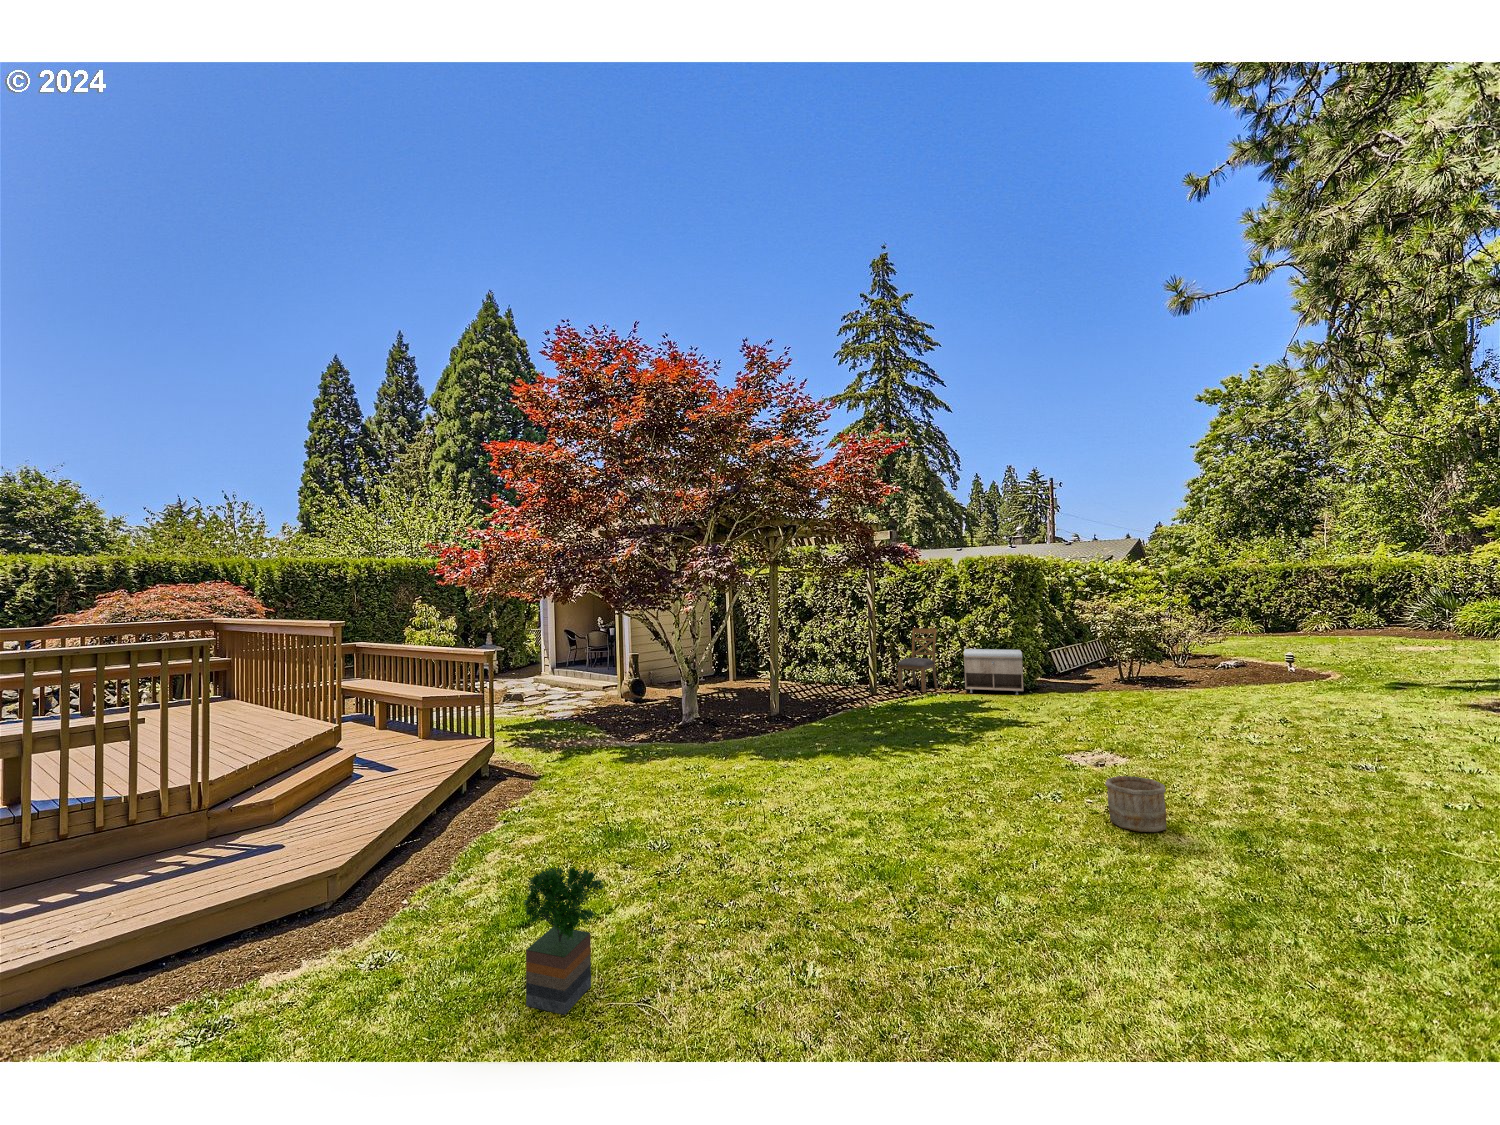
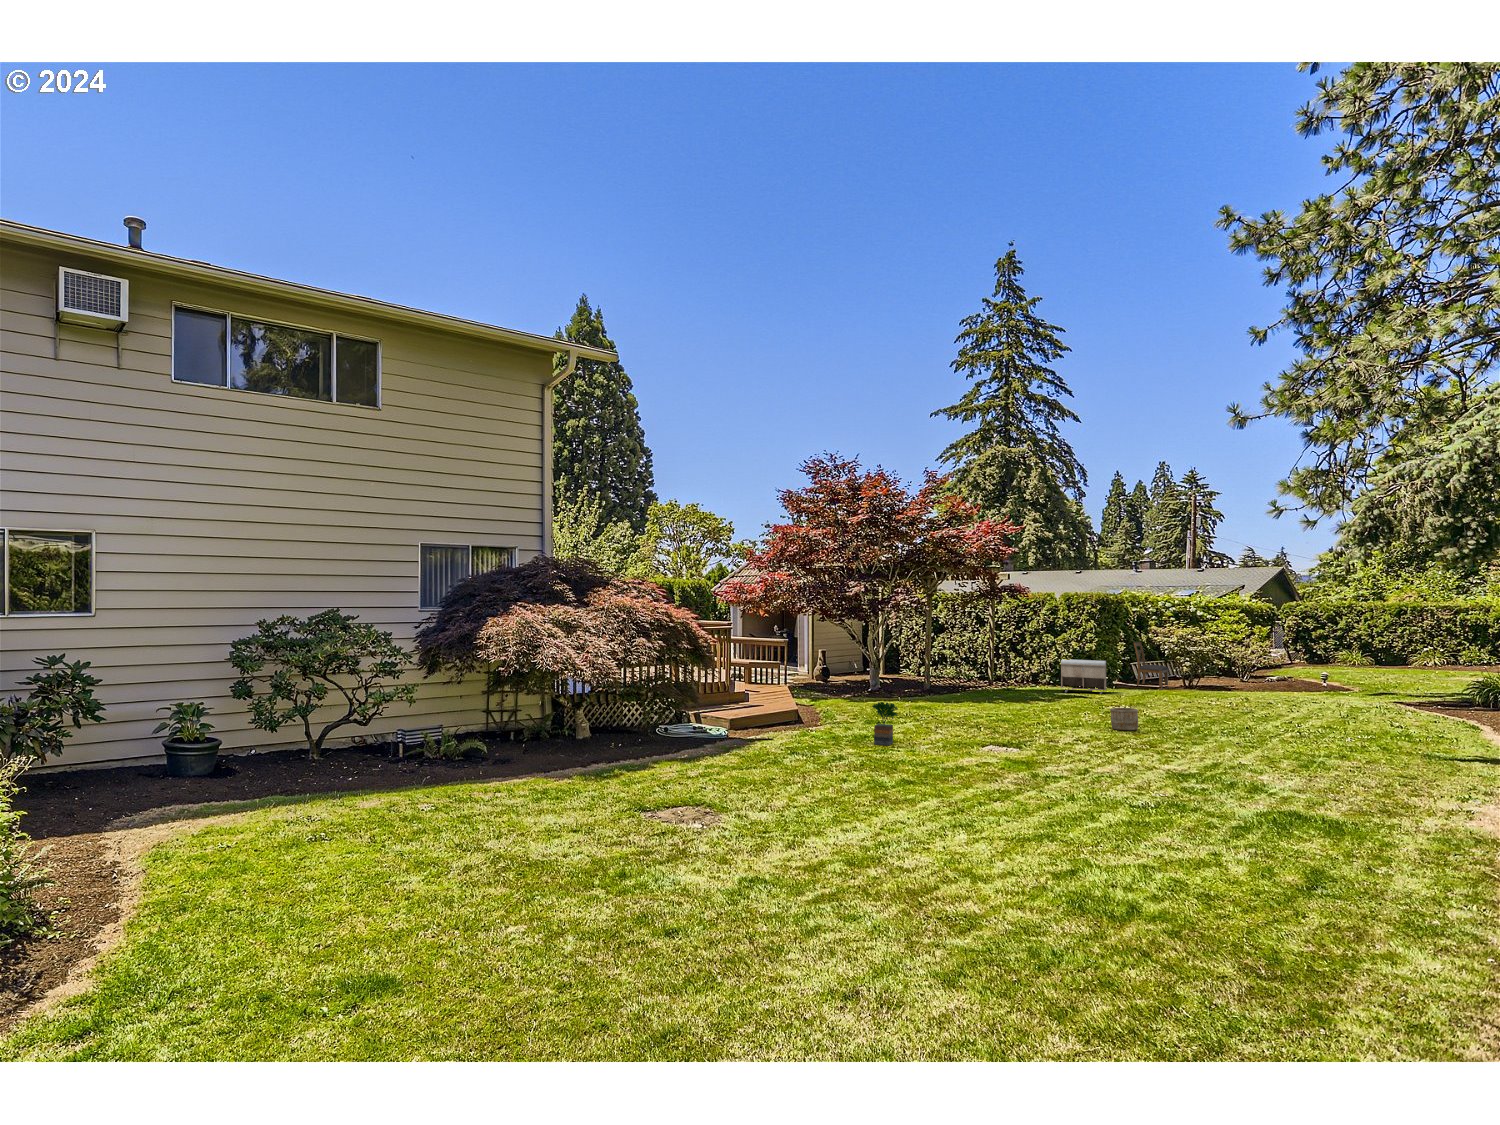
chair: present [898,627,938,692] -> present [1133,642,1168,690]

